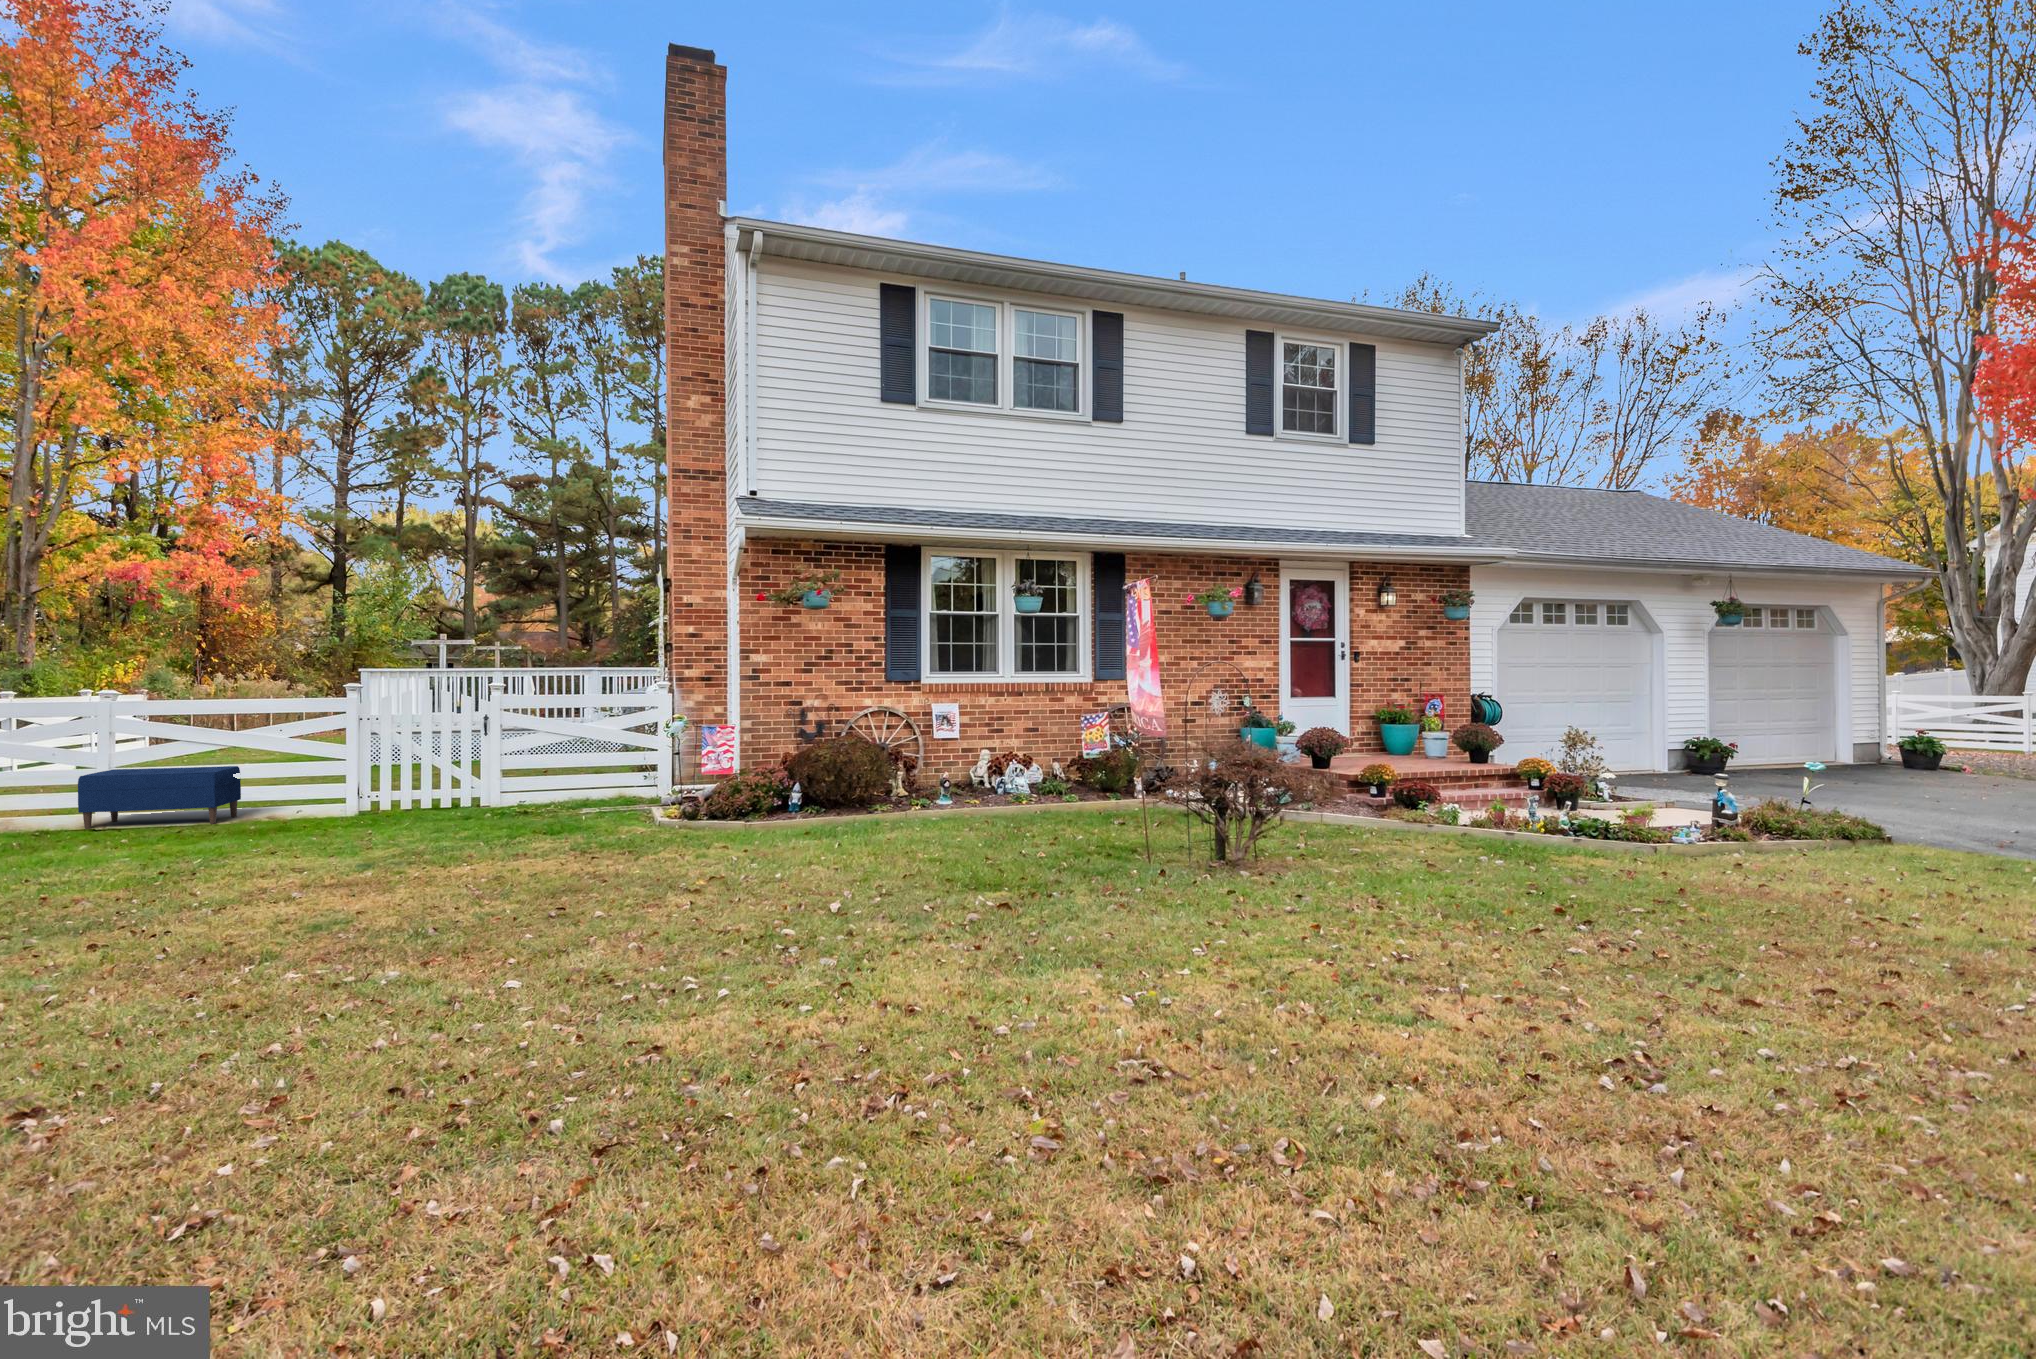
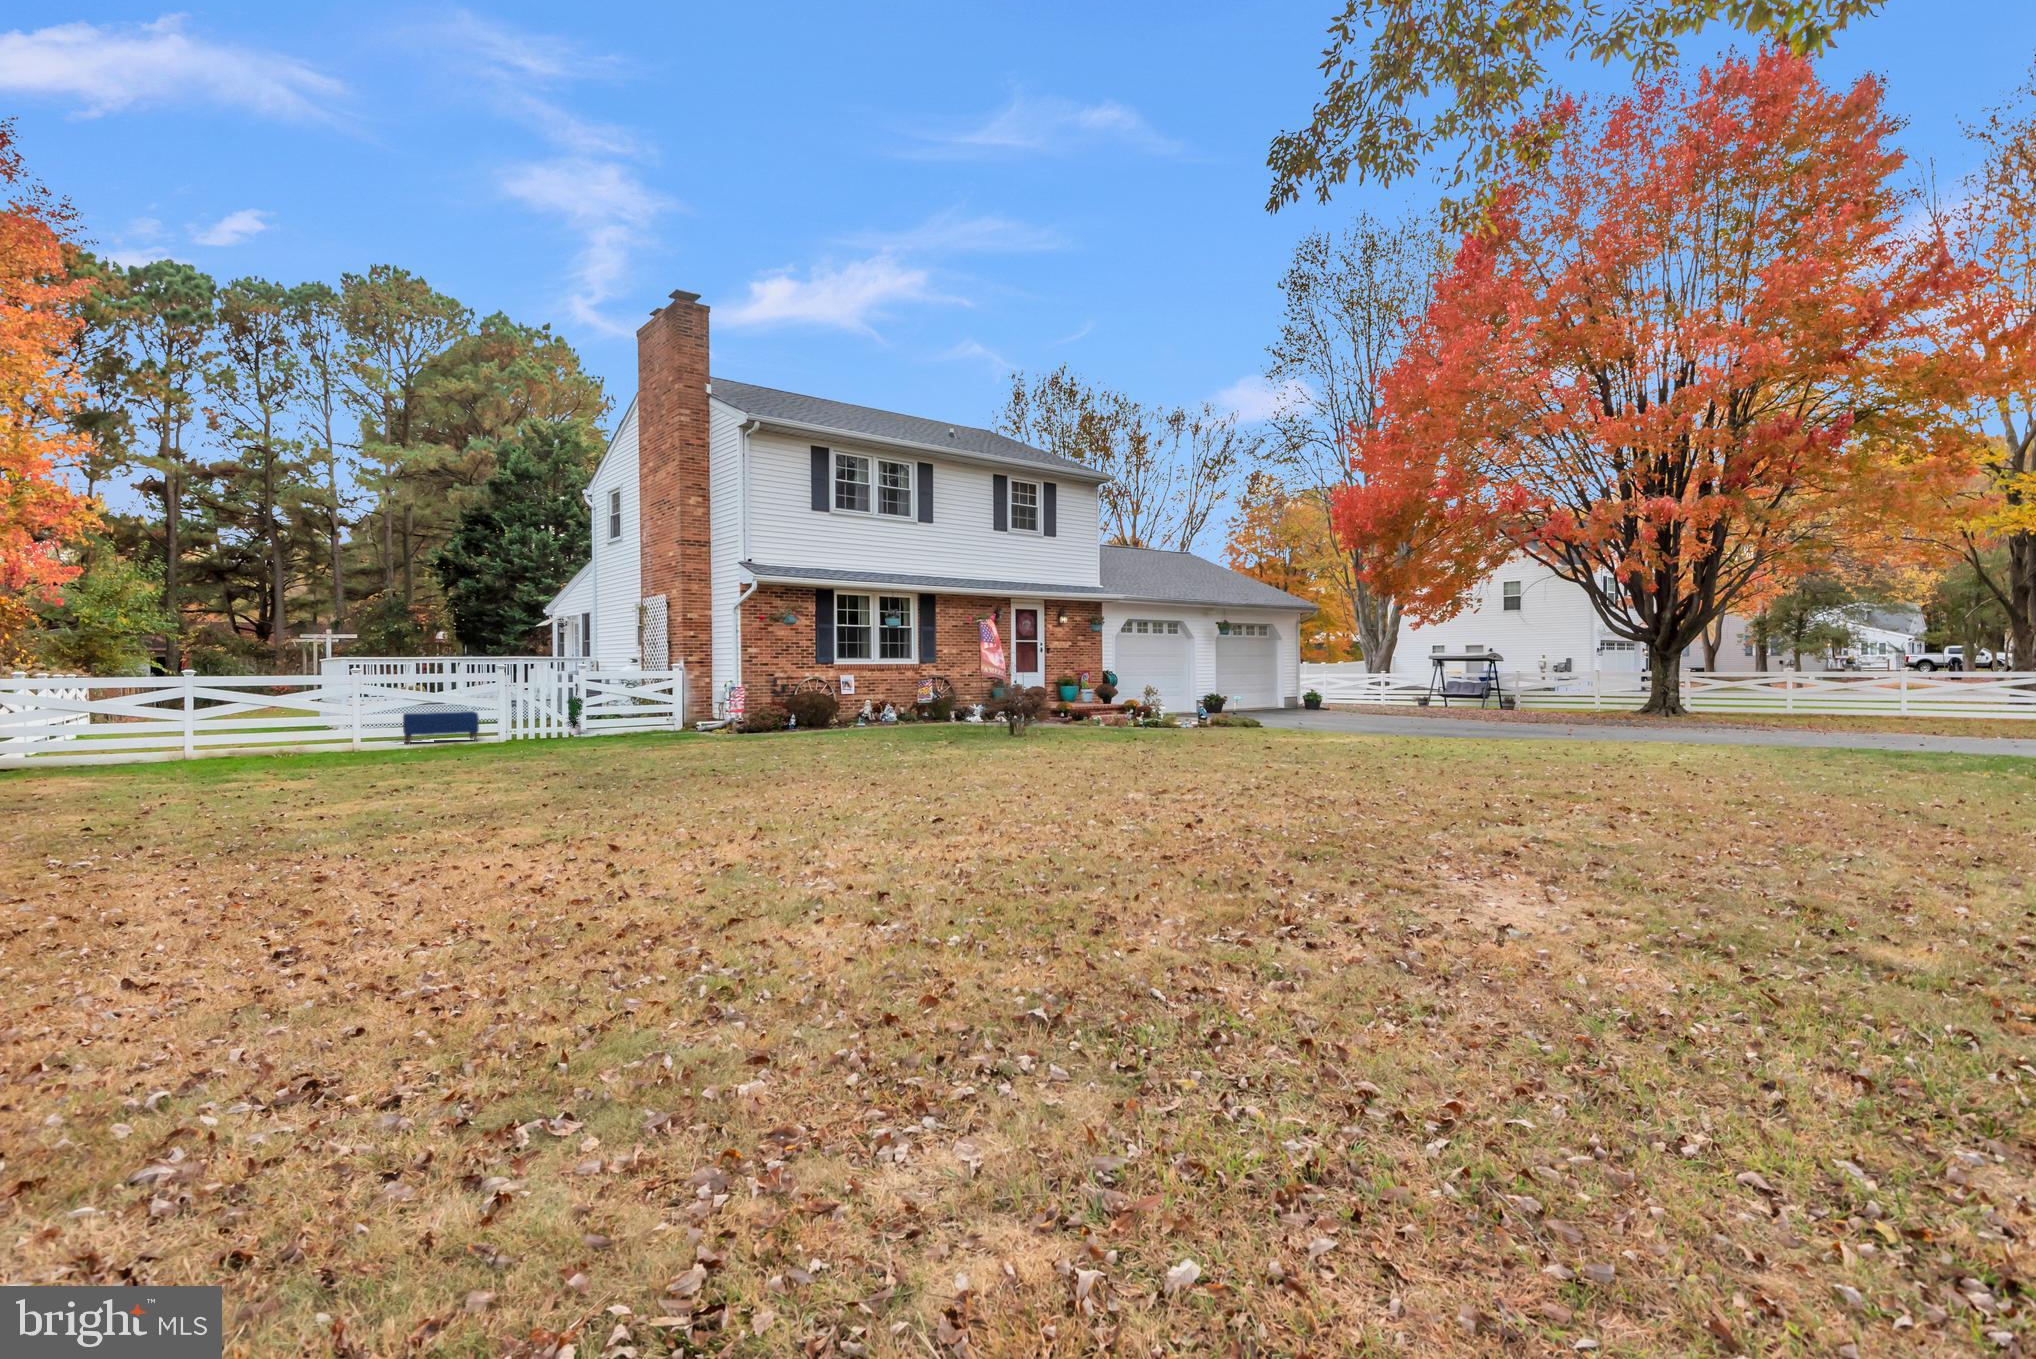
potted plant: none [410,735,466,809] -> present [567,696,583,735]

